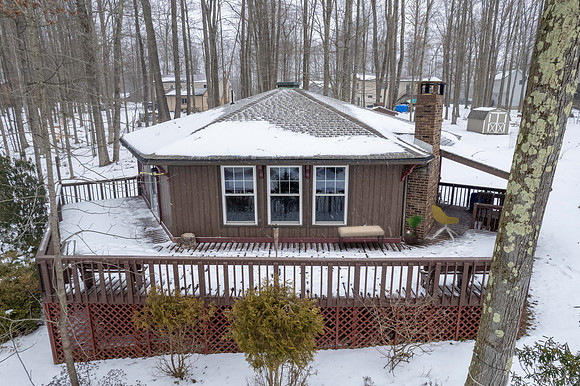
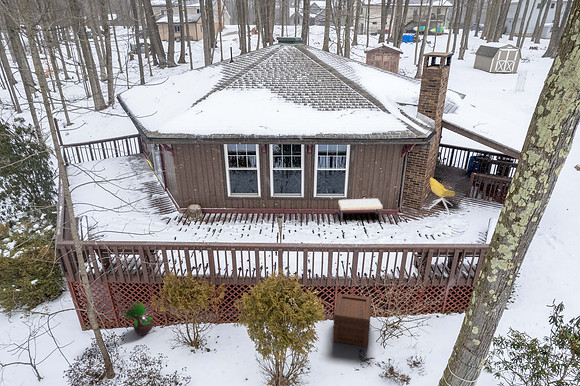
potted tree: present [404,216,422,244] -> present [124,303,153,334]
wooden crate: none [335,314,377,374] -> present [333,294,371,347]

